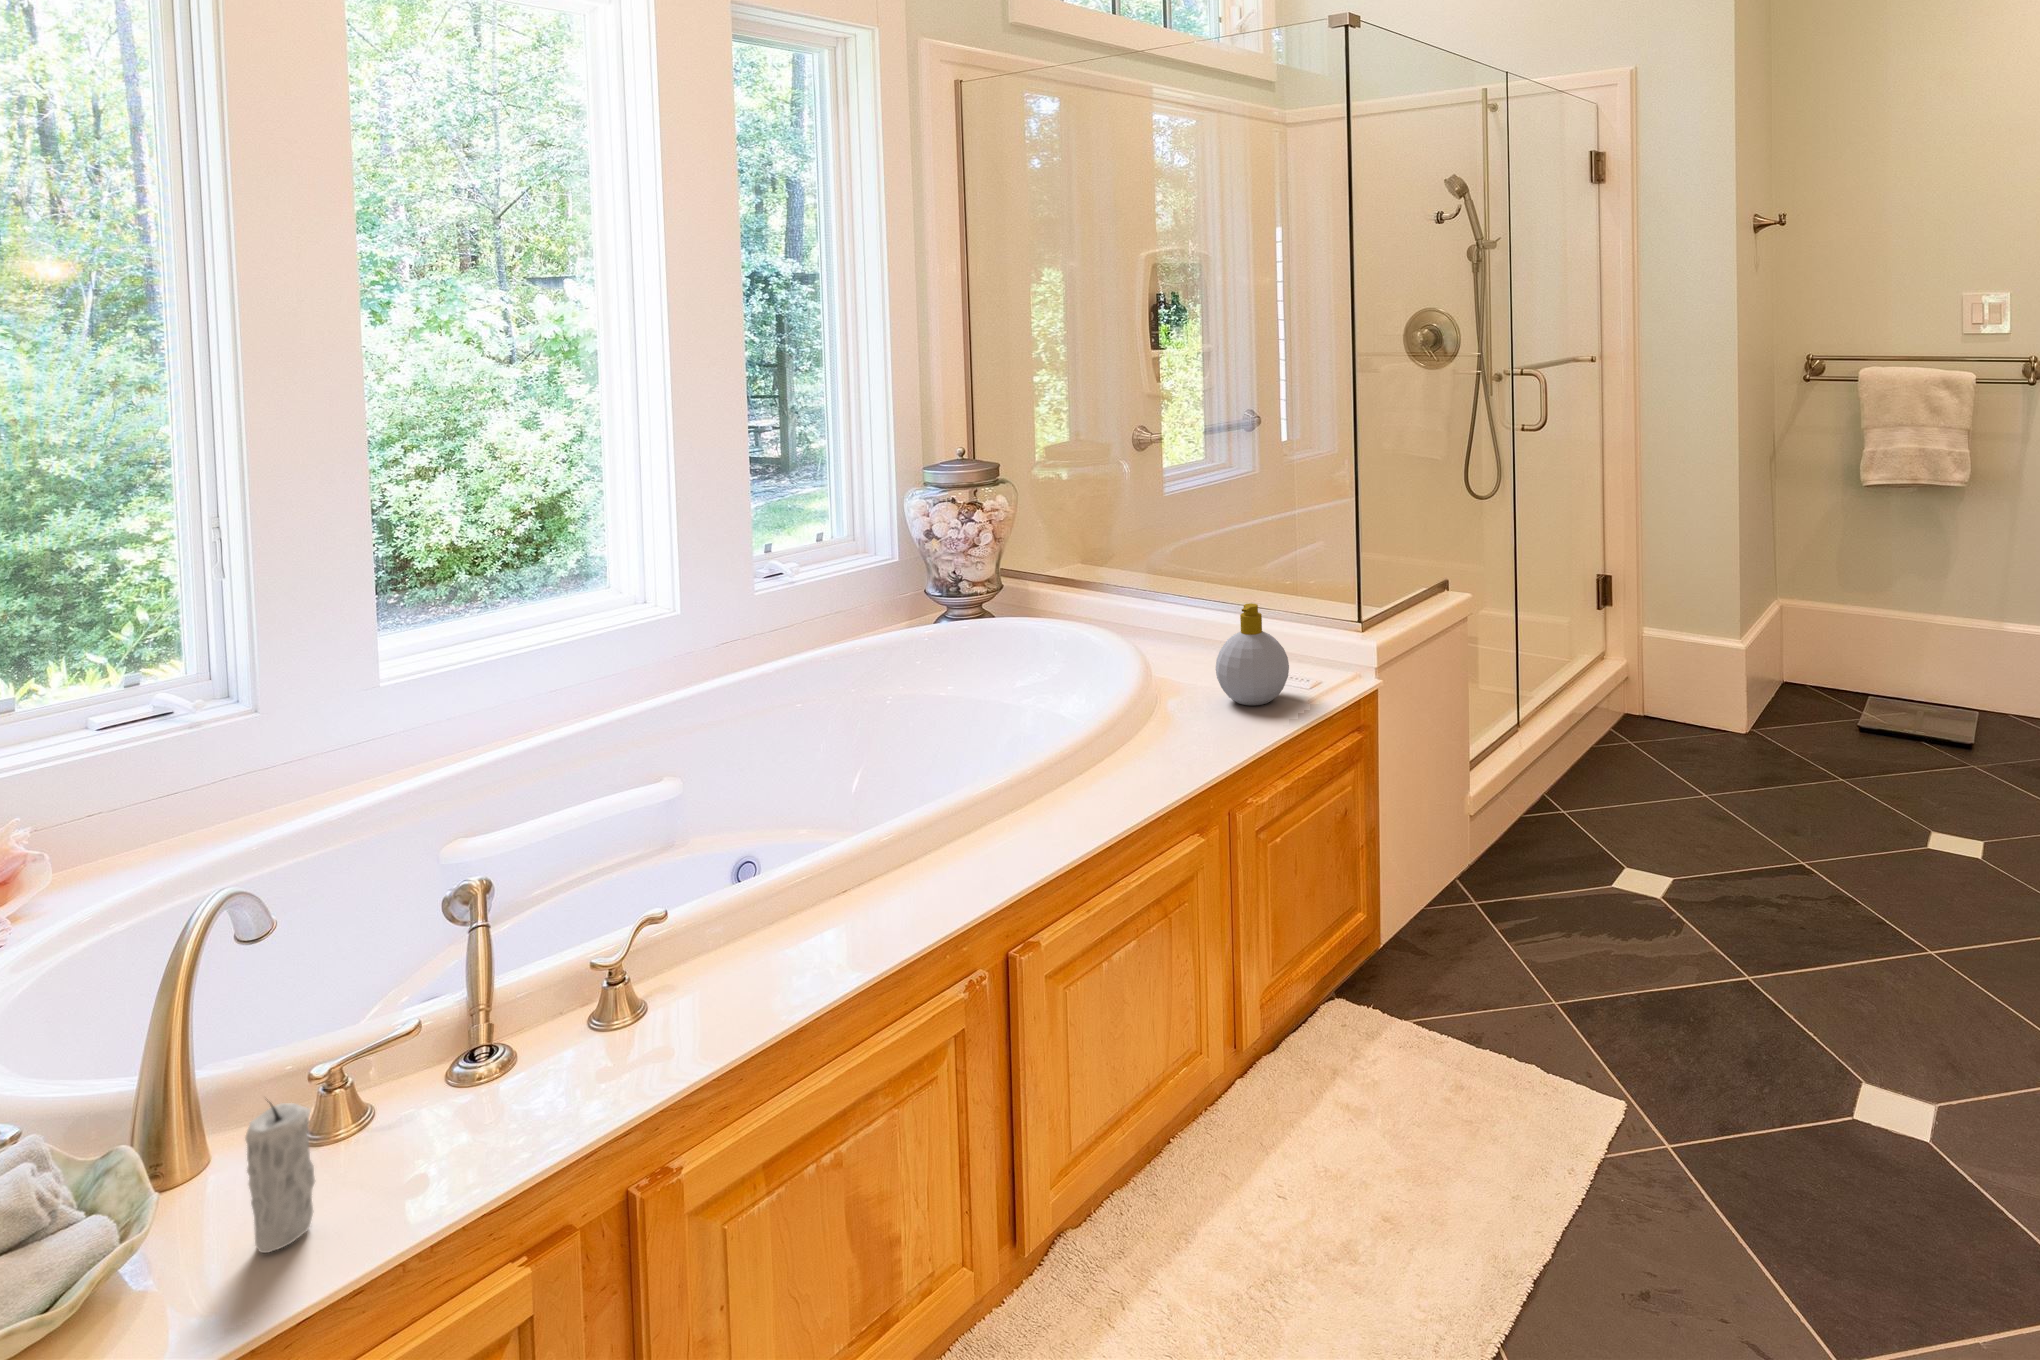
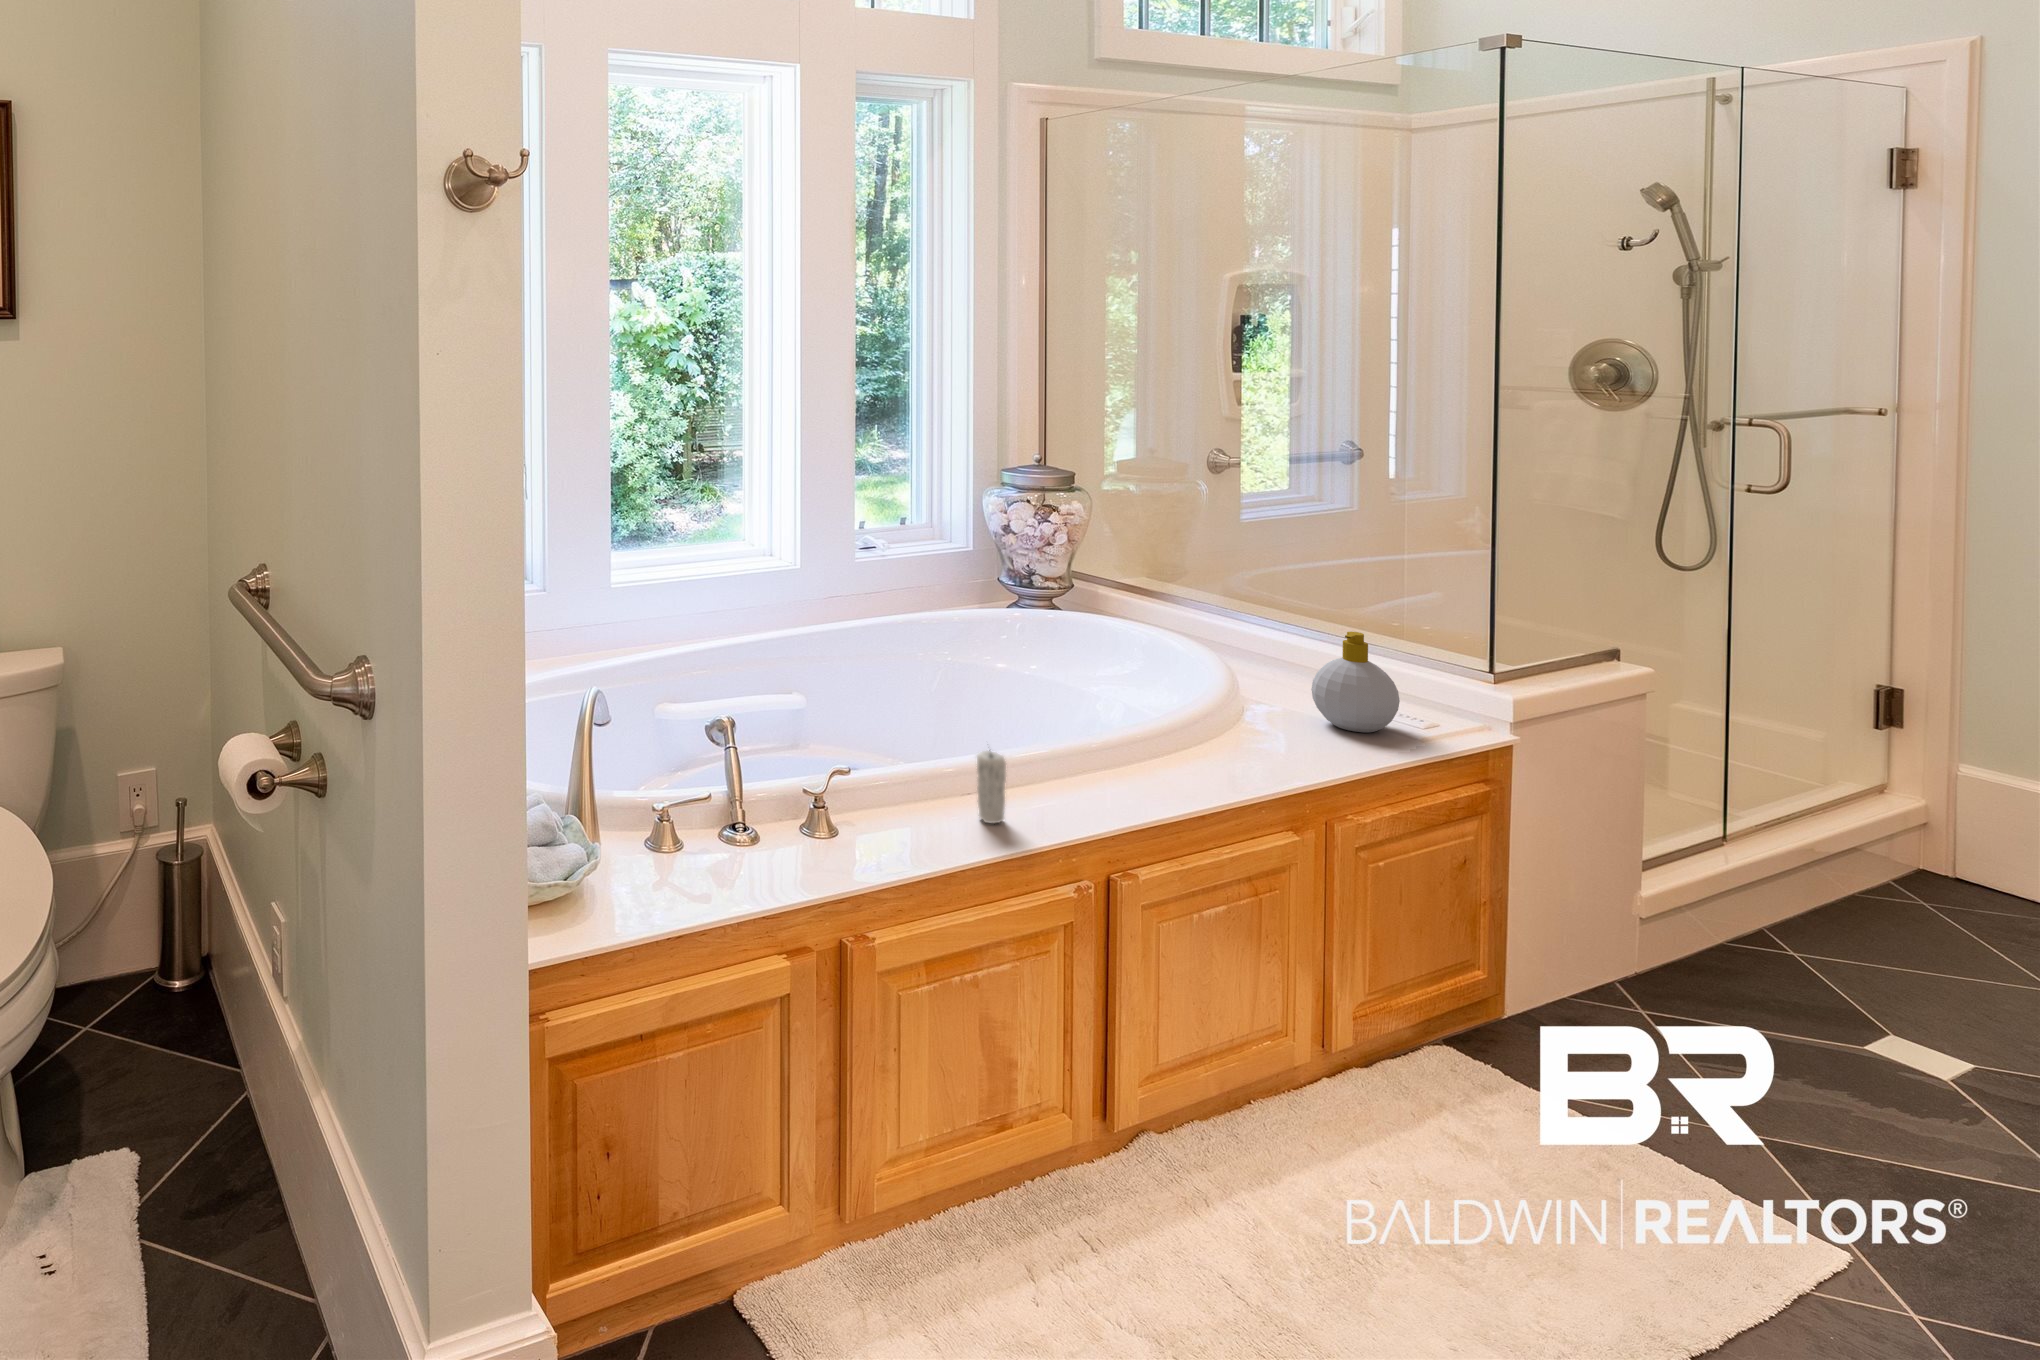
candle: present [245,1103,315,1253] -> present [977,750,1006,823]

